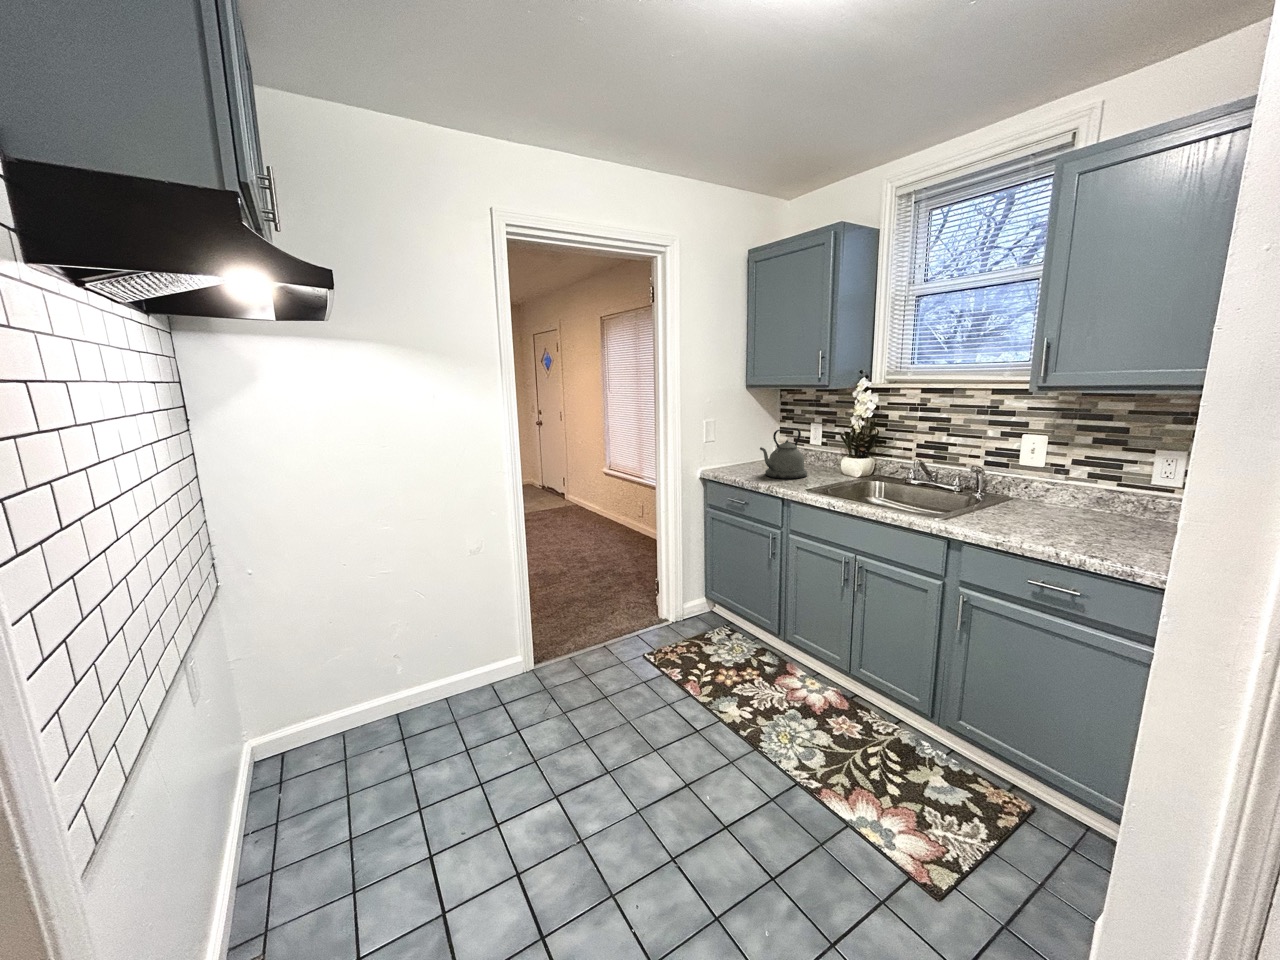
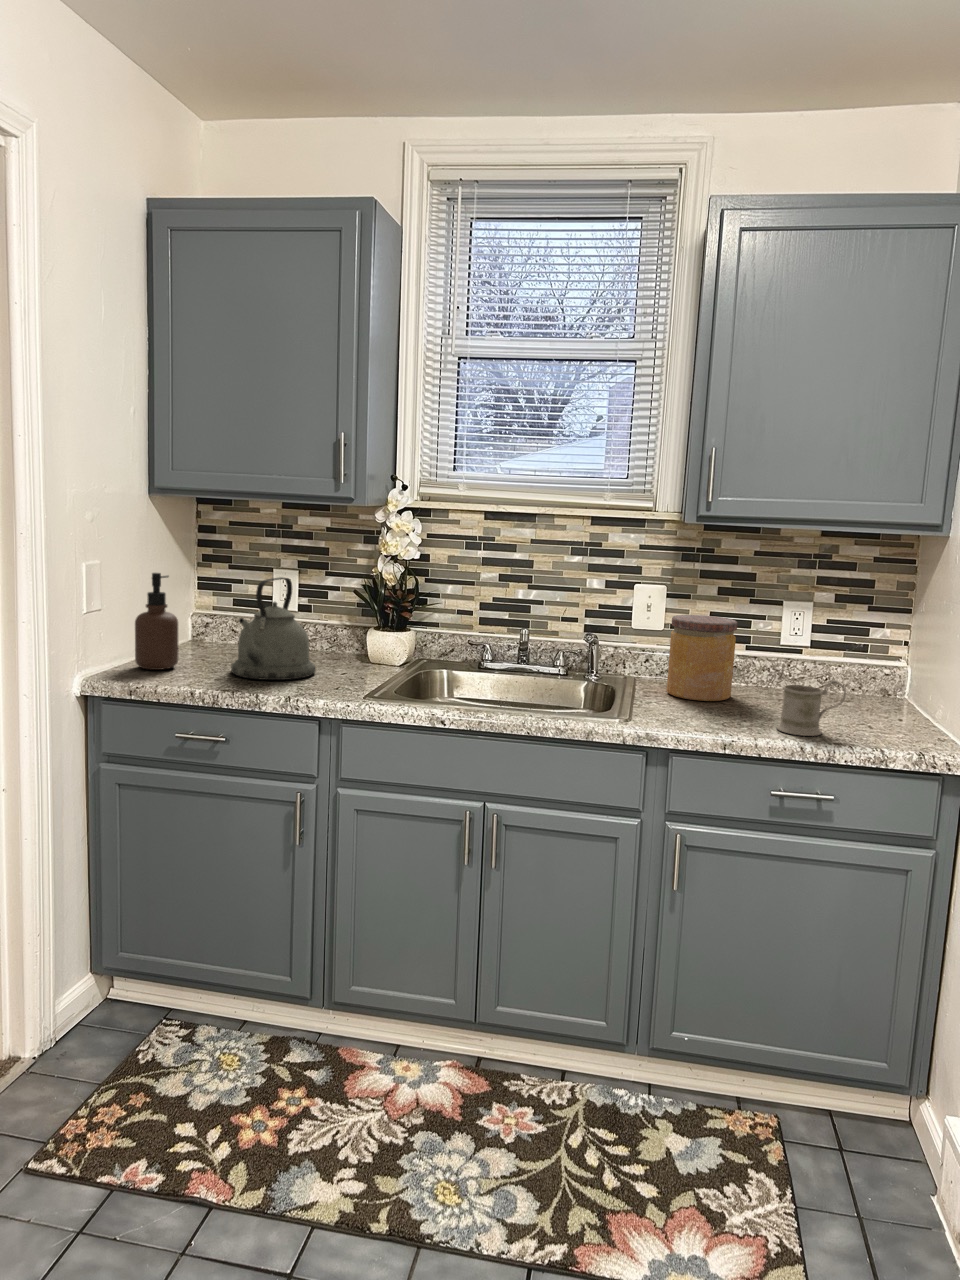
soap dispenser: none [730,426,749,470] -> present [135,573,179,670]
jar: none [1016,456,1080,518] -> present [667,615,738,701]
mug: none [1059,509,1126,549] -> present [777,680,846,736]

